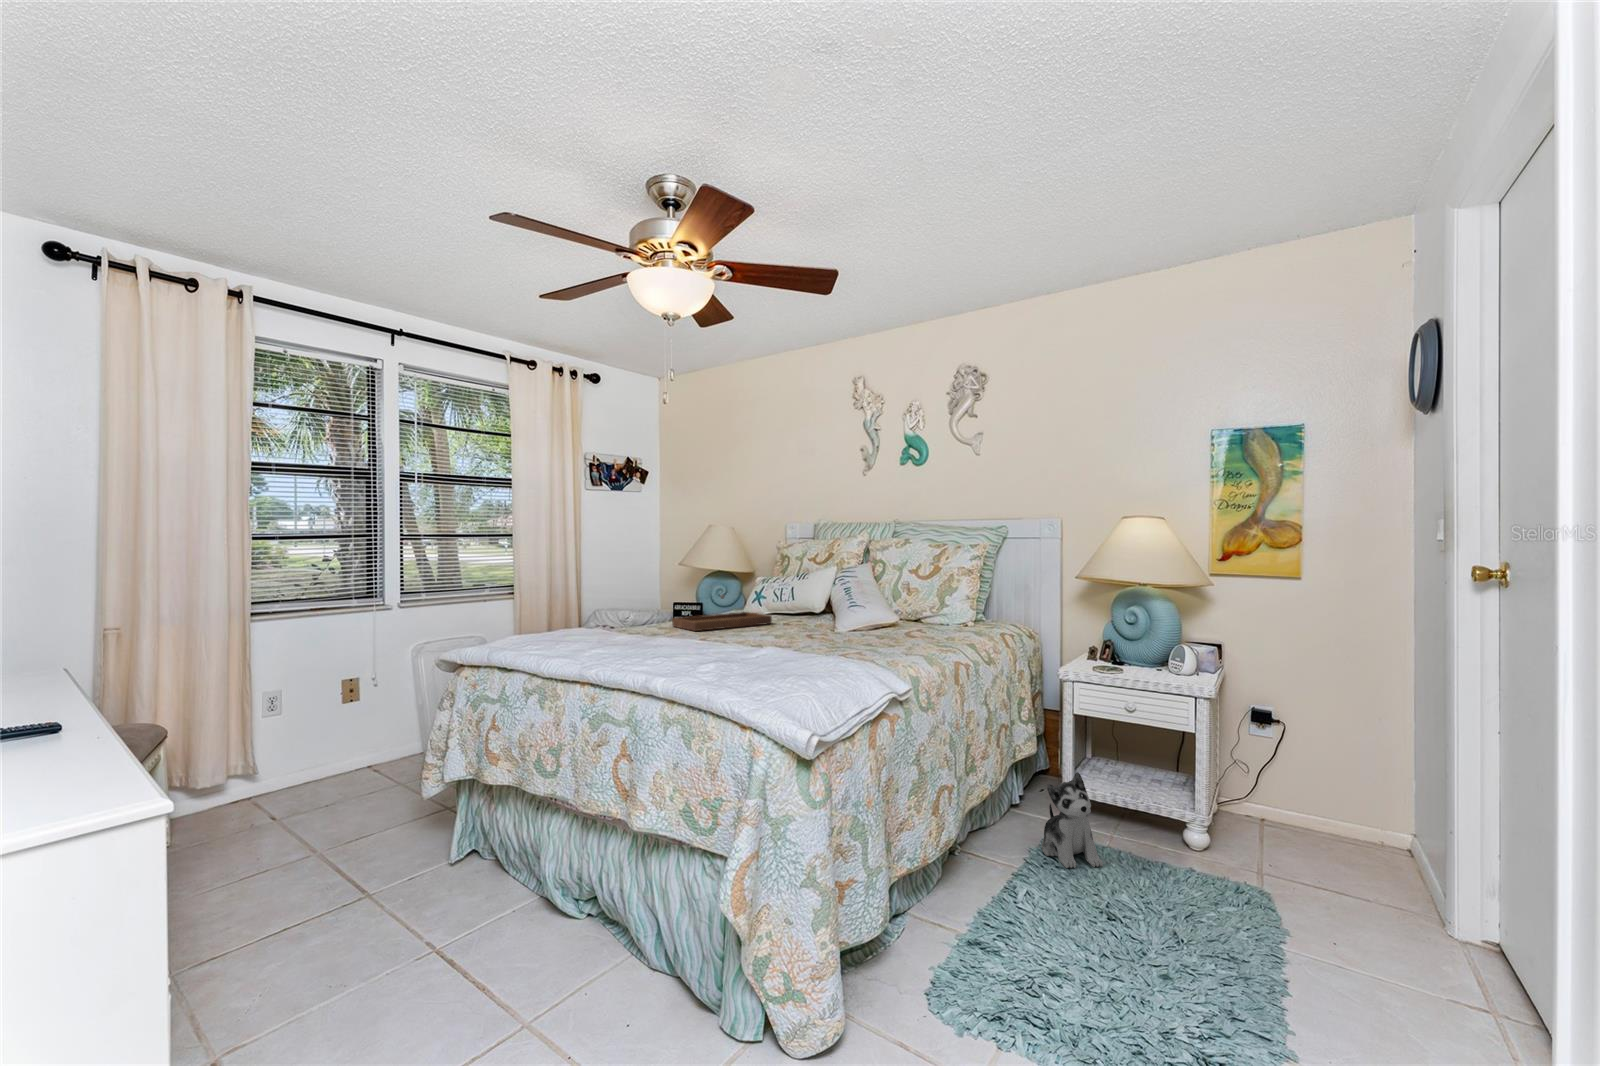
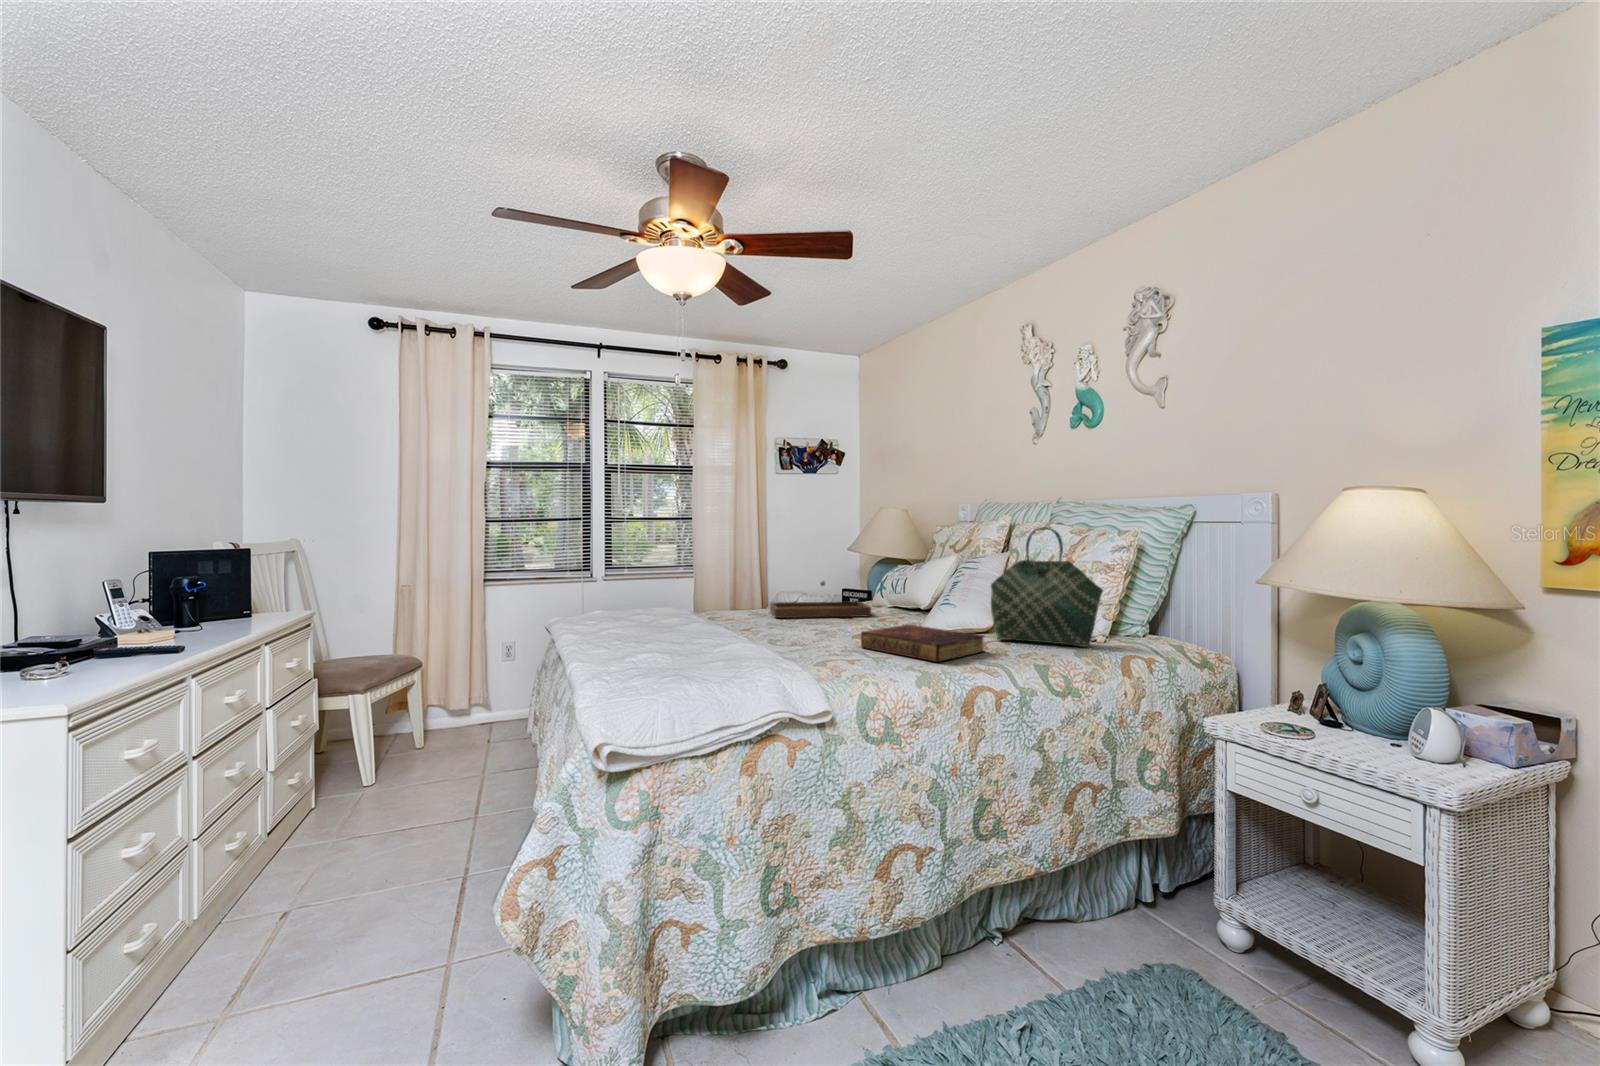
tote bag: none [899,542,980,632] -> present [991,527,1103,647]
book: none [830,625,920,650] -> present [861,625,984,662]
plush toy: present [1041,772,1103,868] -> none [1121,871,1209,1022]

